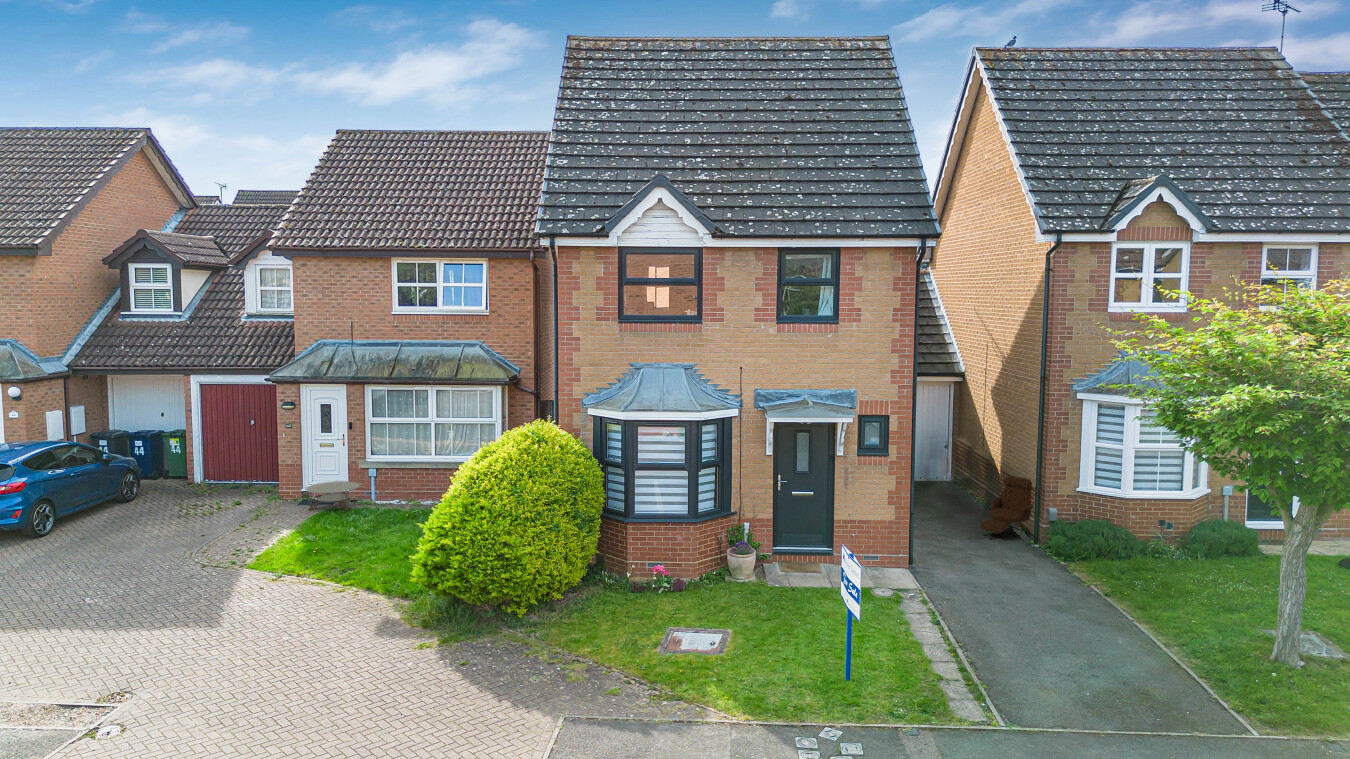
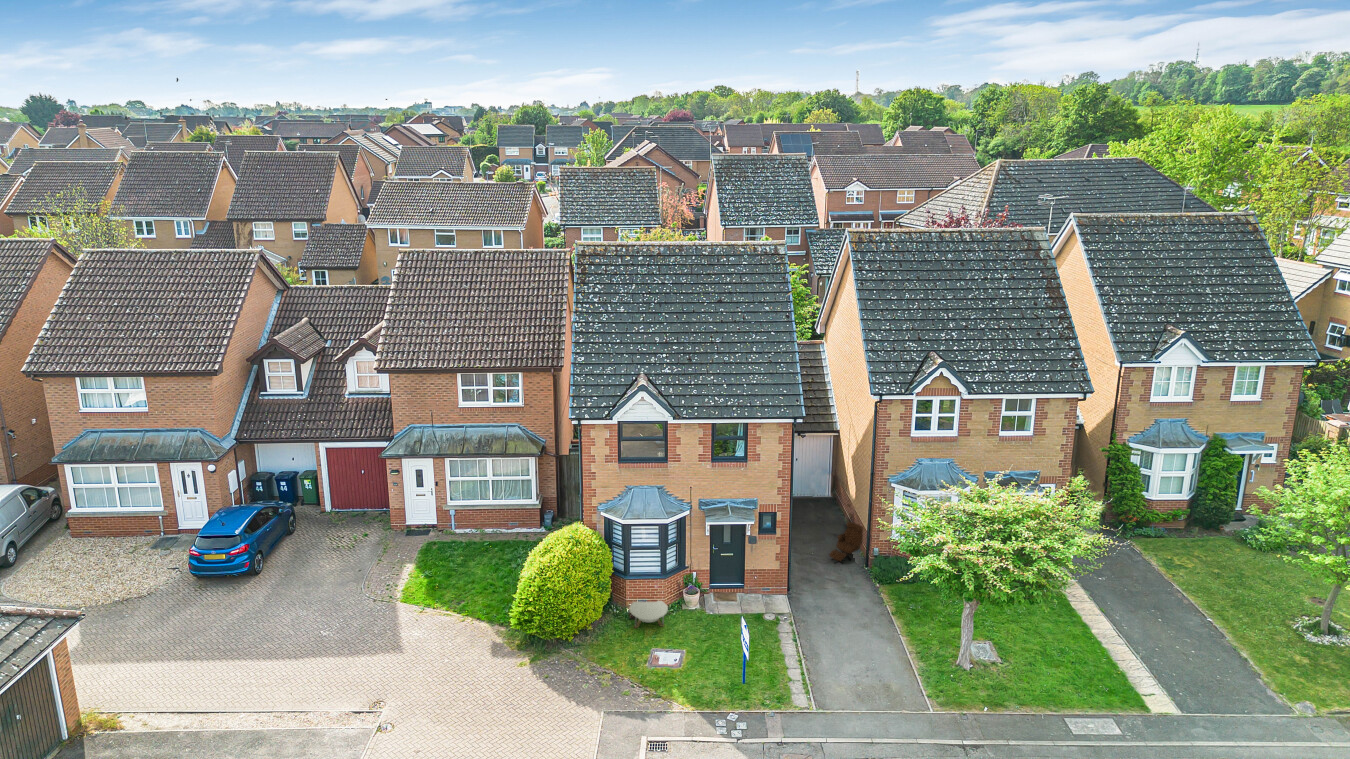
round table: present [305,481,359,510] -> present [630,601,668,628]

